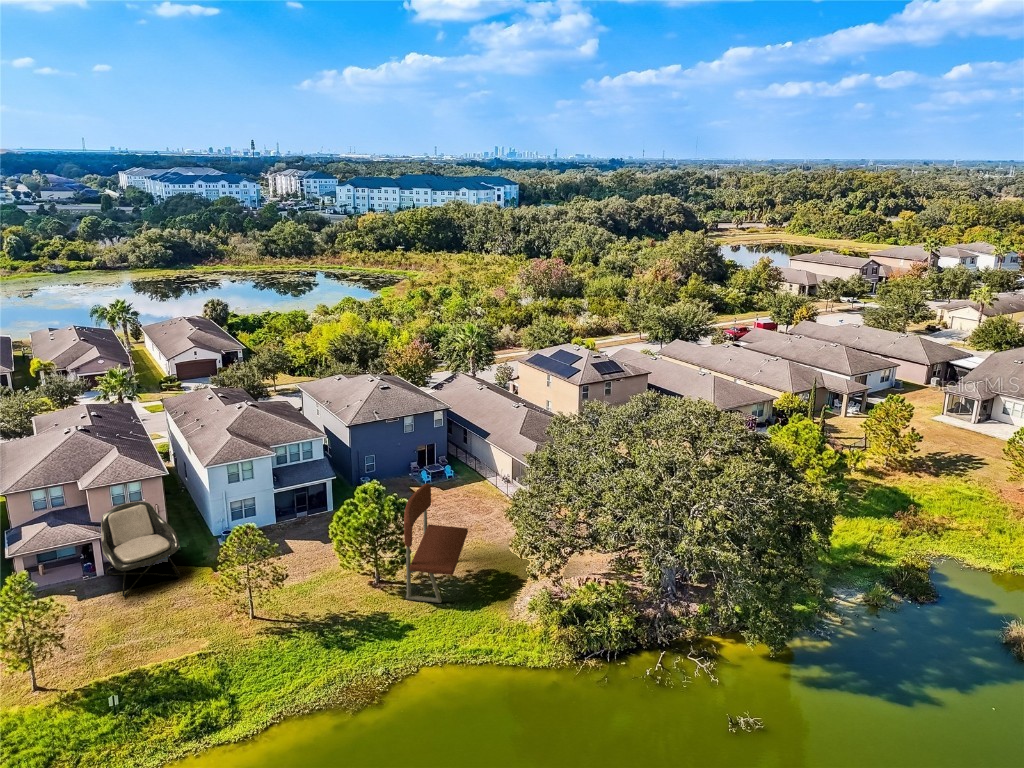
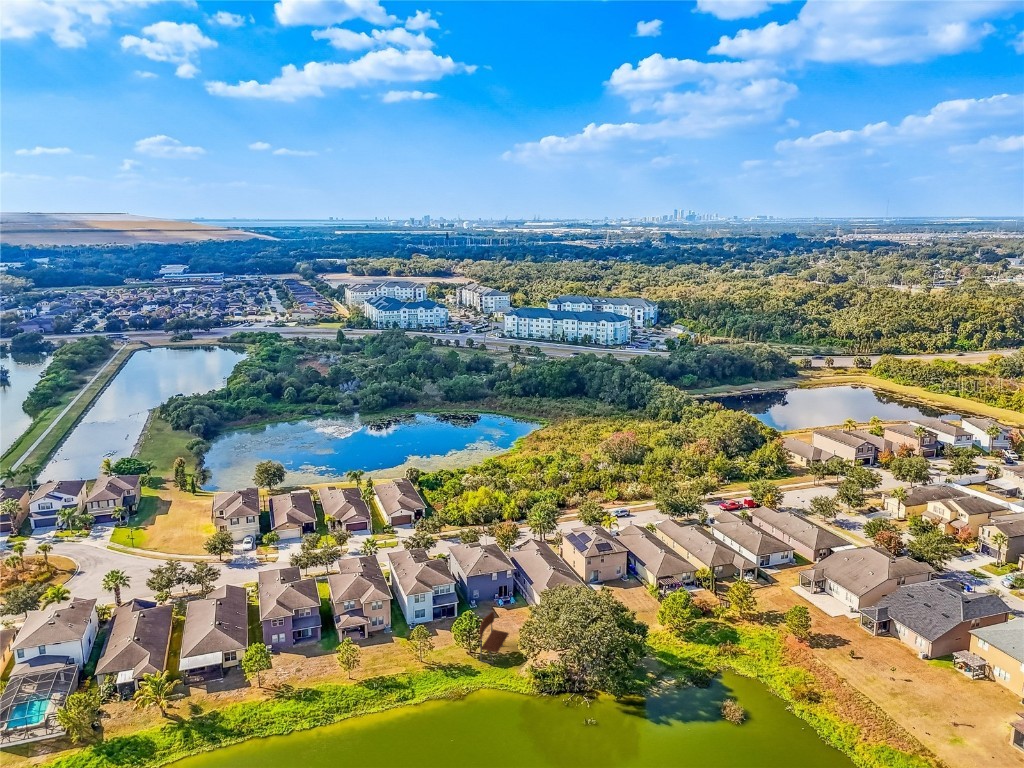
lounge chair: present [101,502,180,597] -> none [368,609,396,648]

